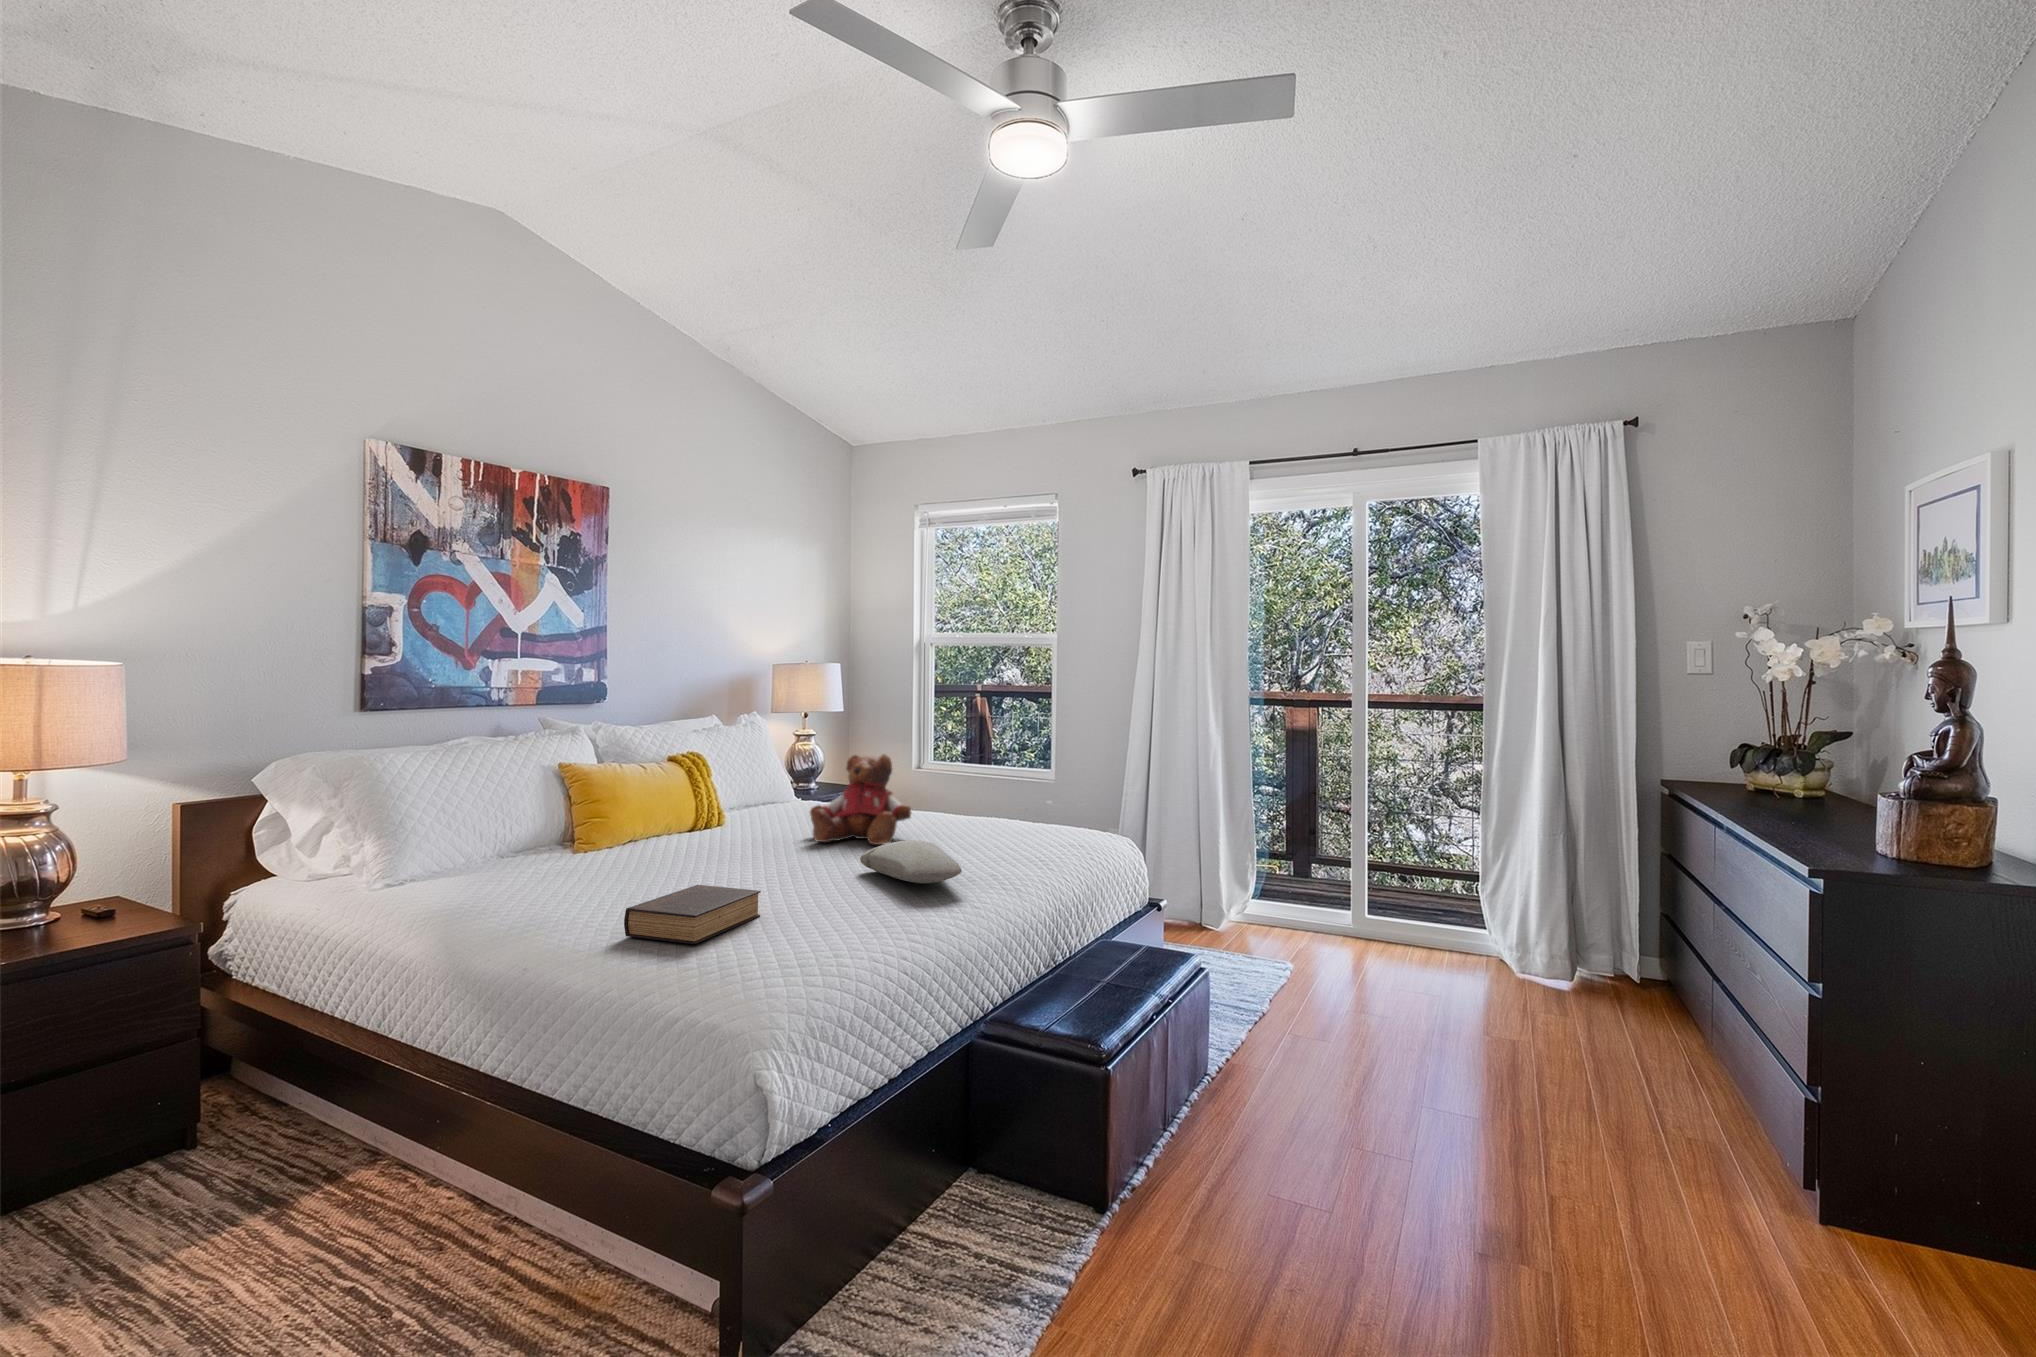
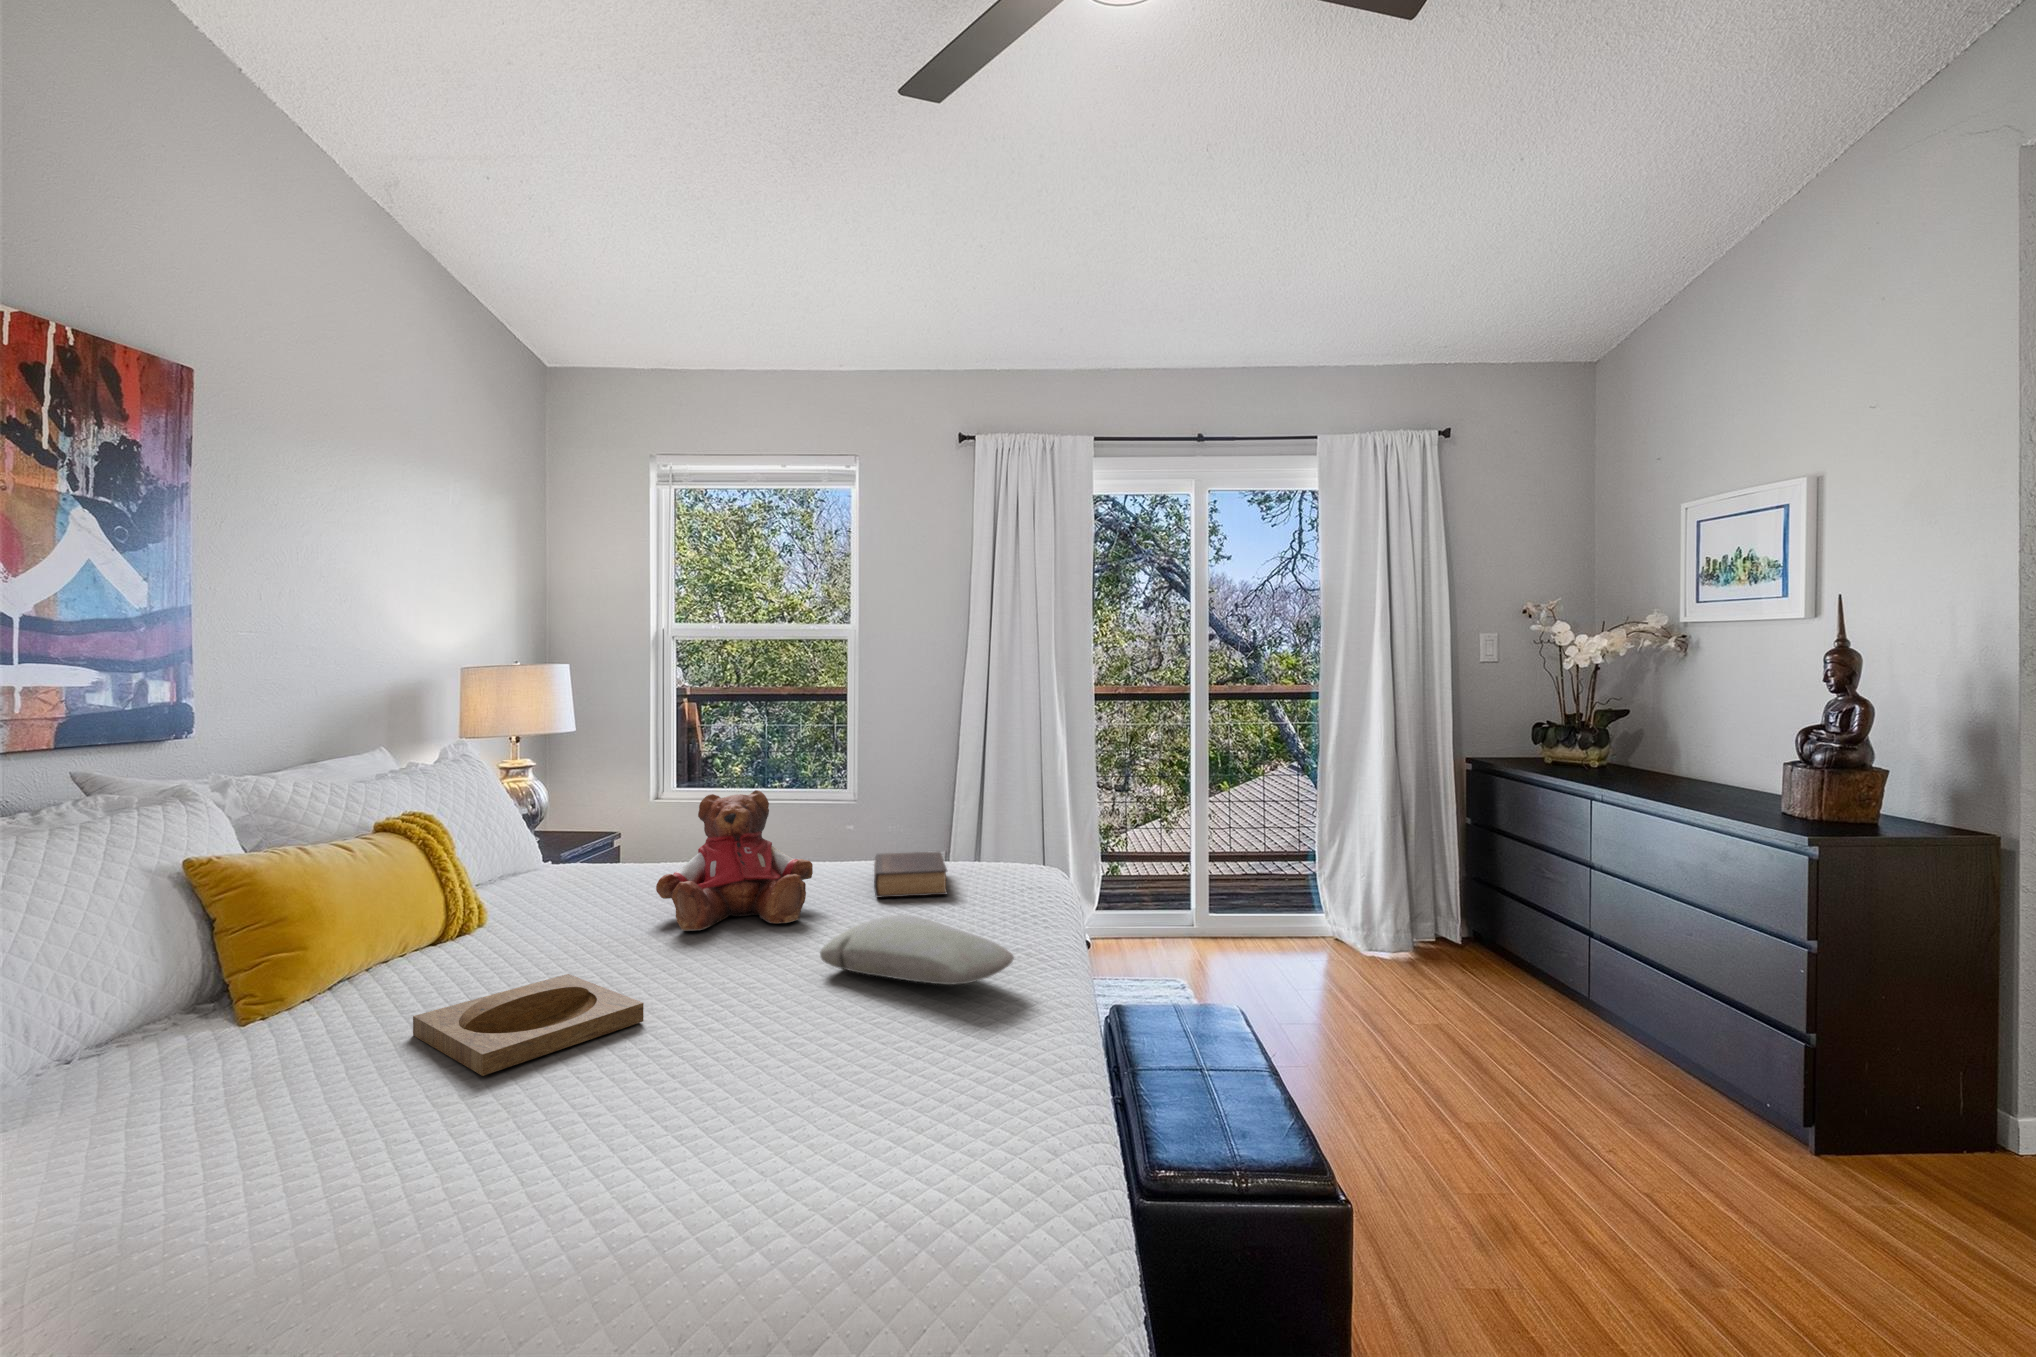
tray: none [636,850,740,885] -> present [413,974,644,1076]
book: present [624,885,761,944] -> present [874,852,947,898]

